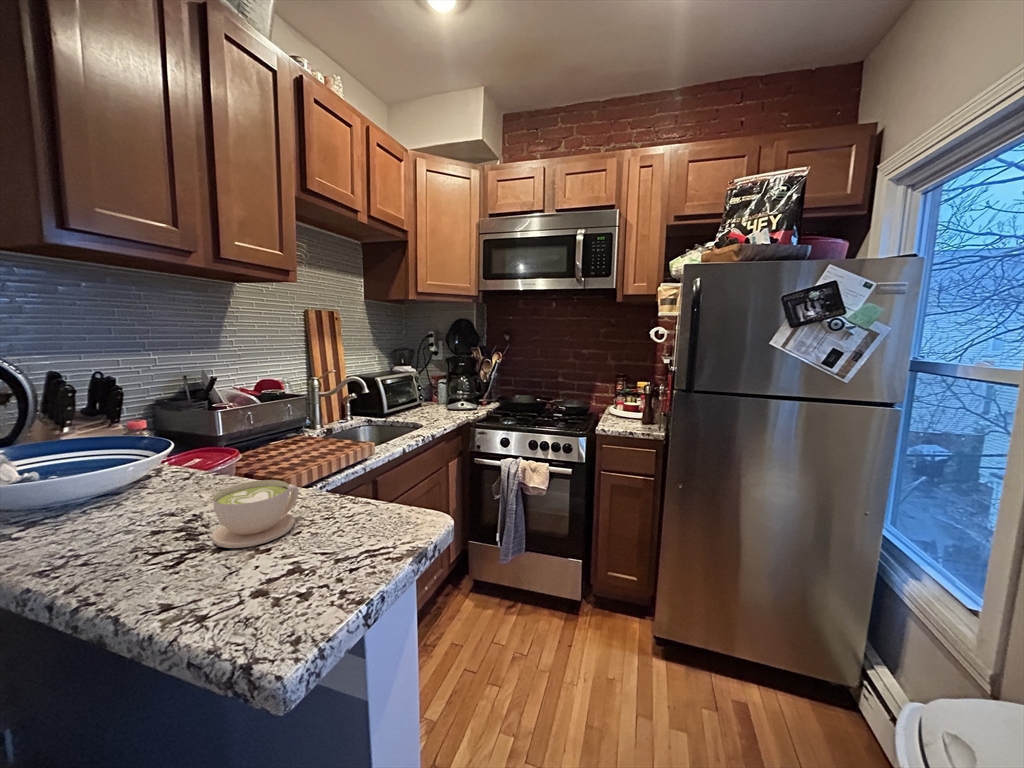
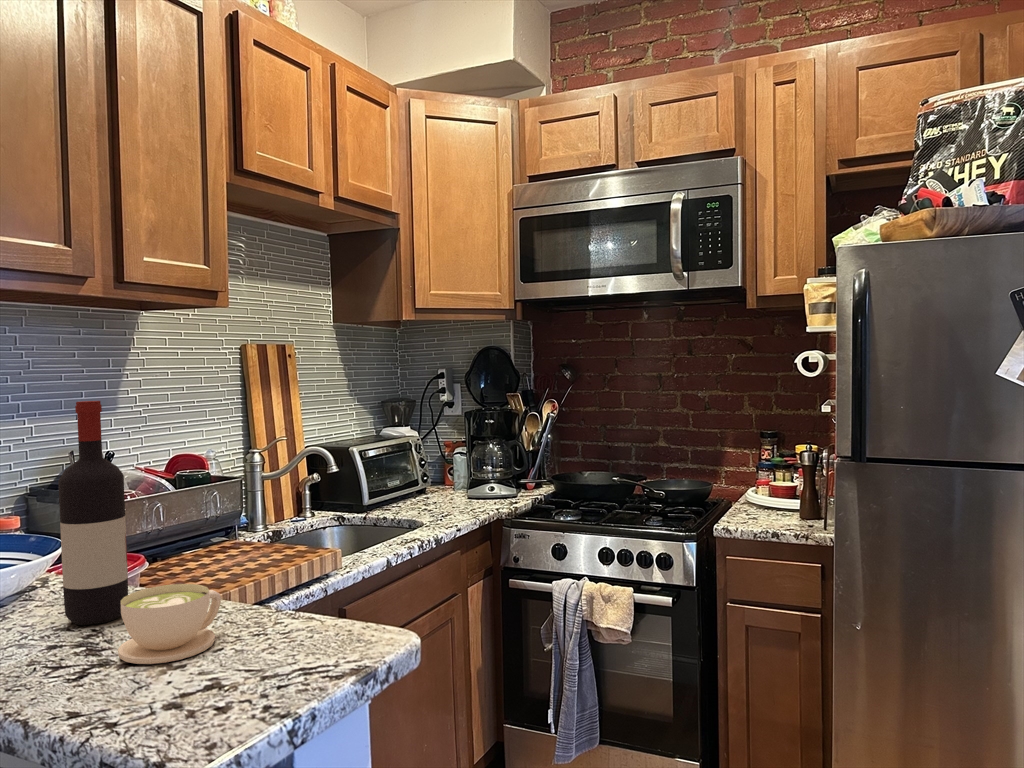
wine bottle: none [160,337,224,509] -> present [58,401,128,625]

